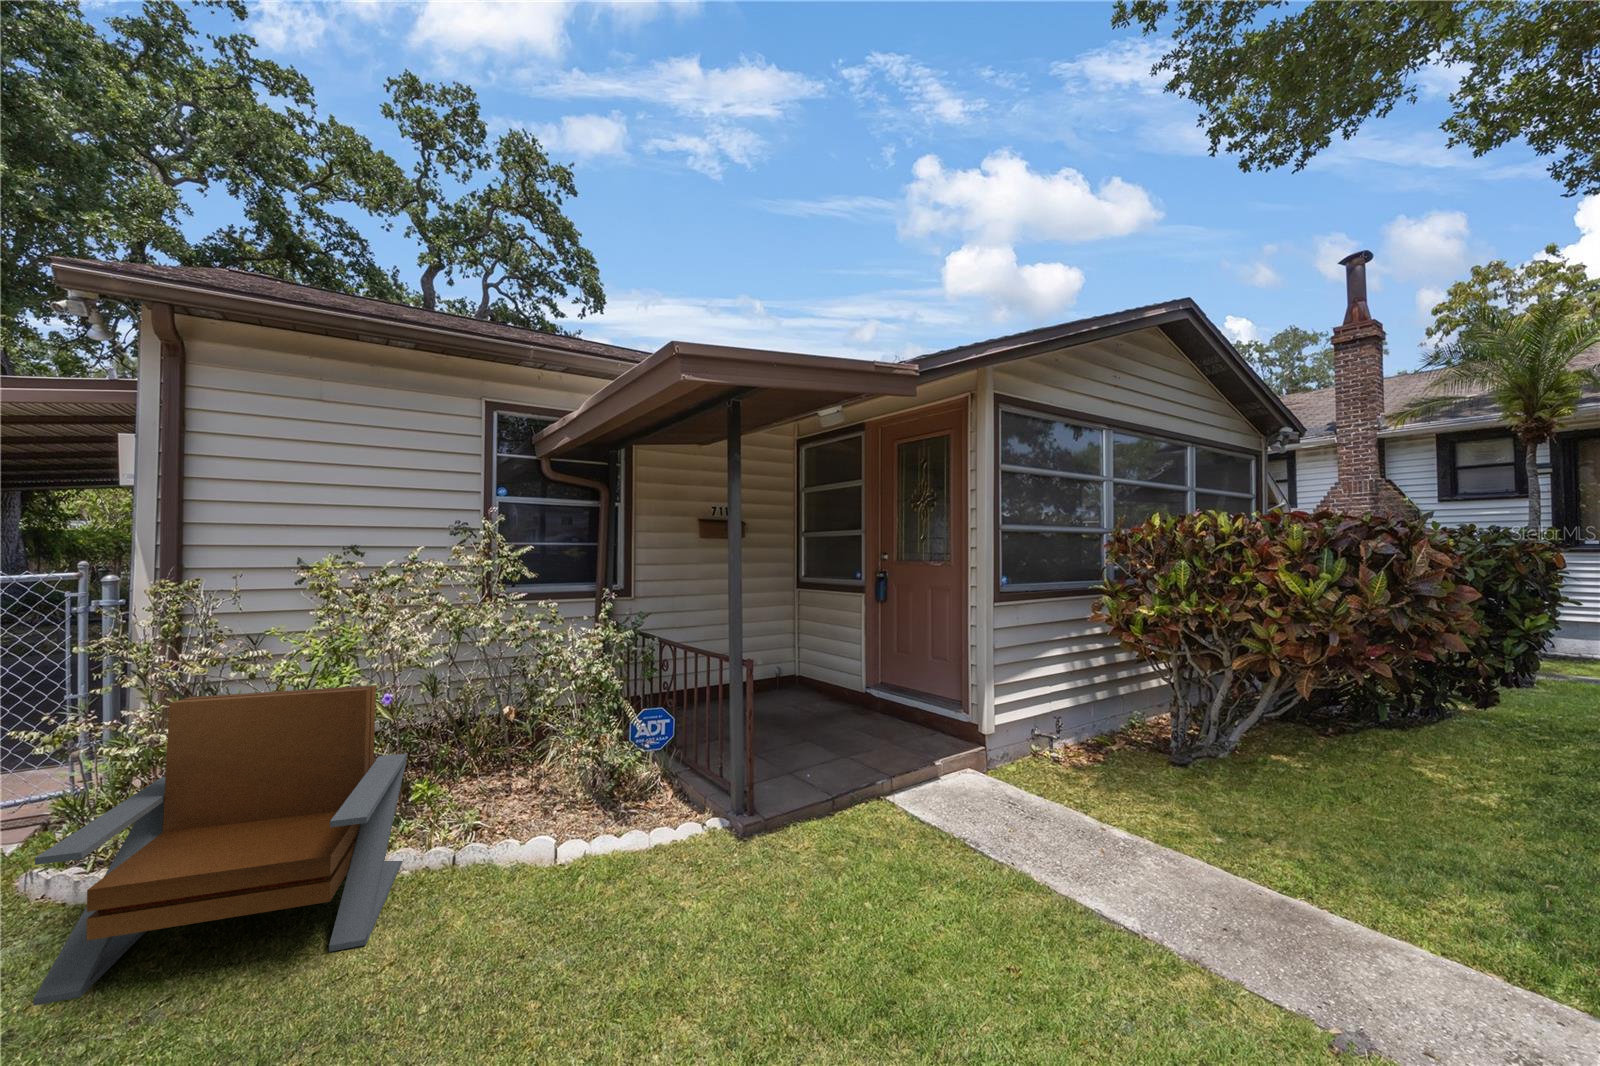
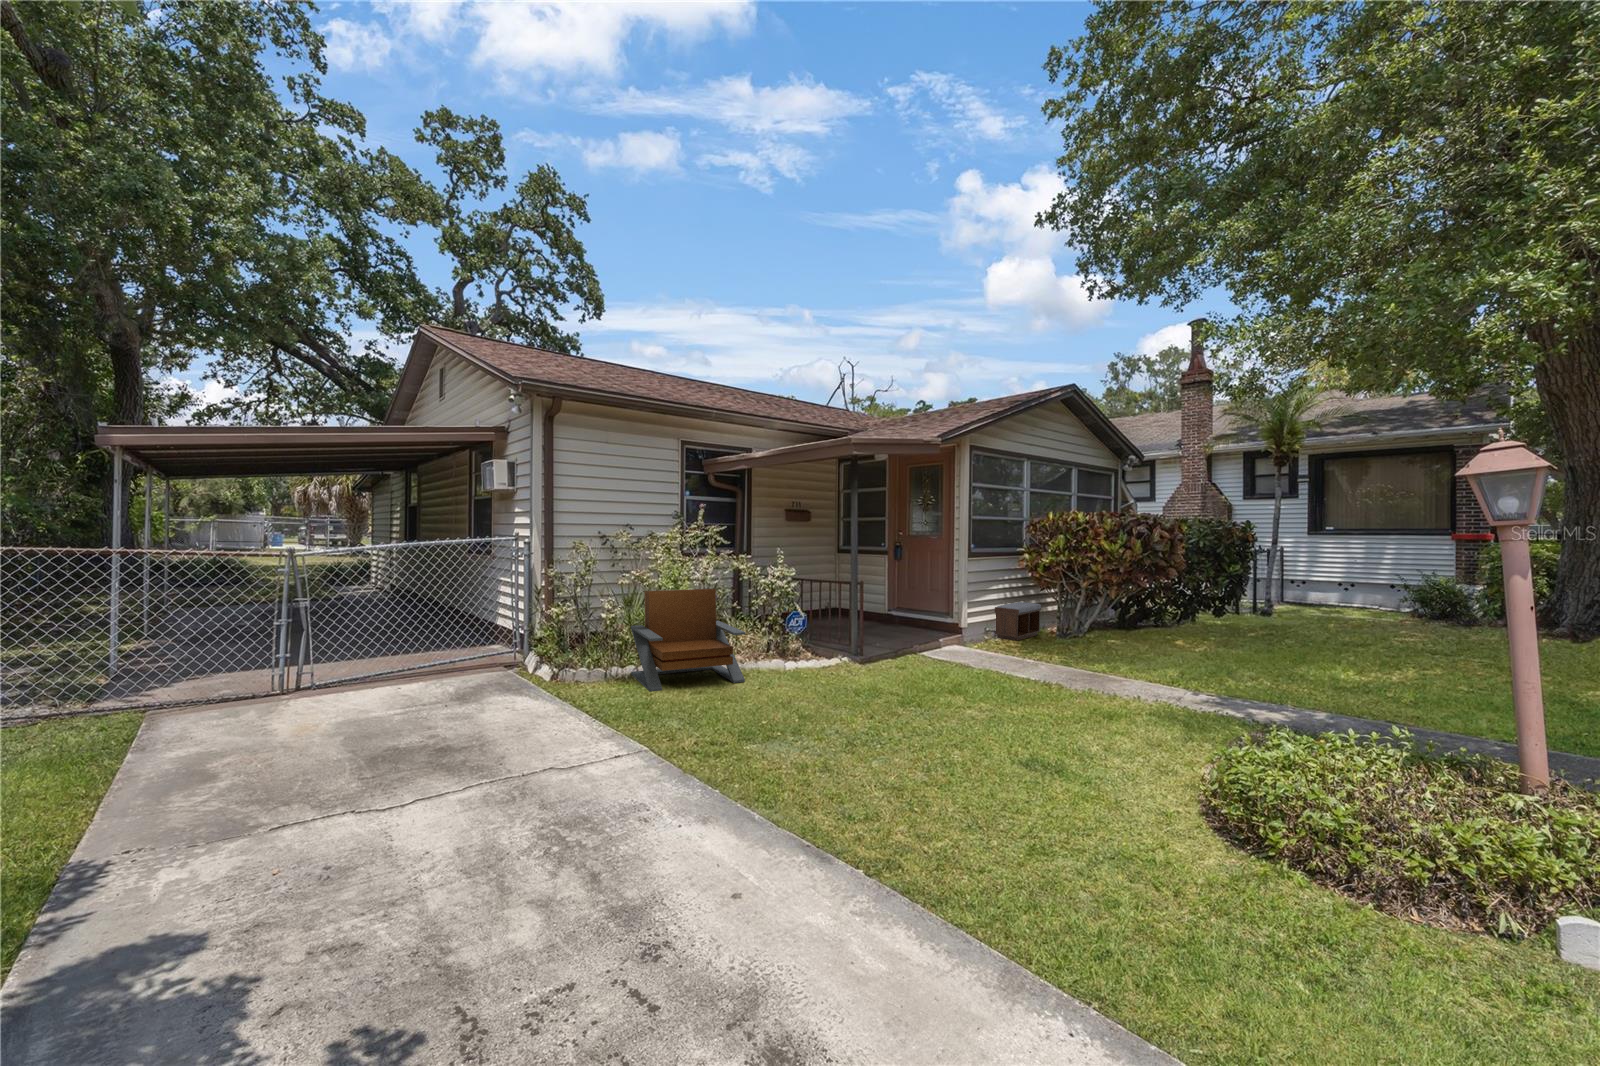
bench: none [1052,678,1142,760] -> present [995,602,1041,640]

